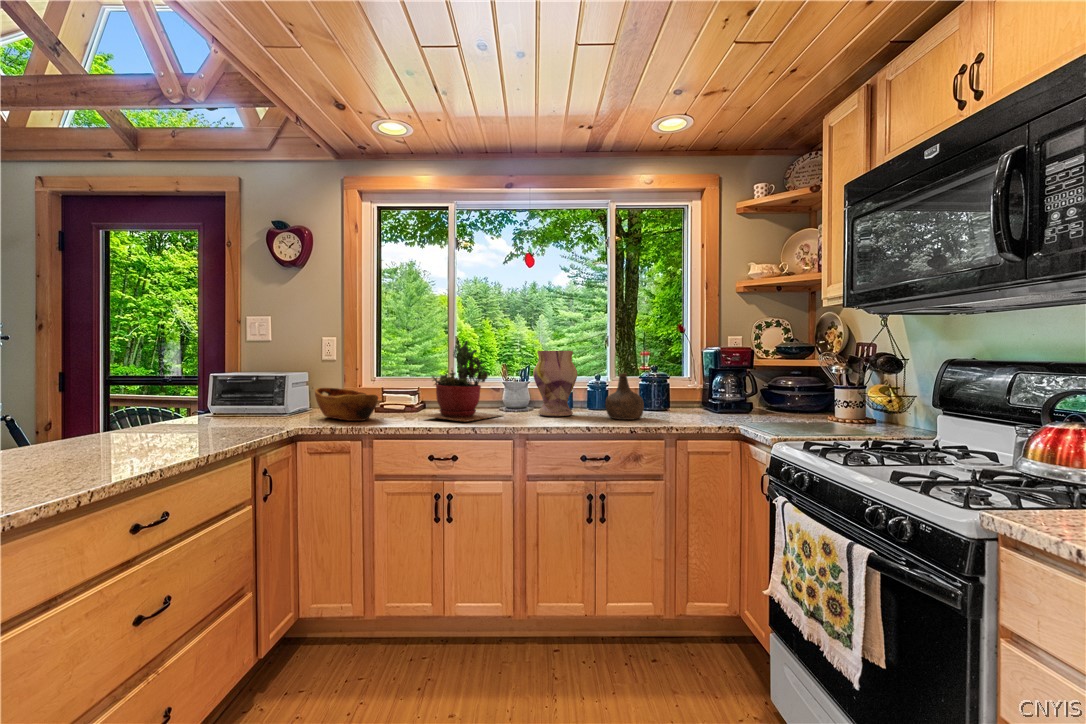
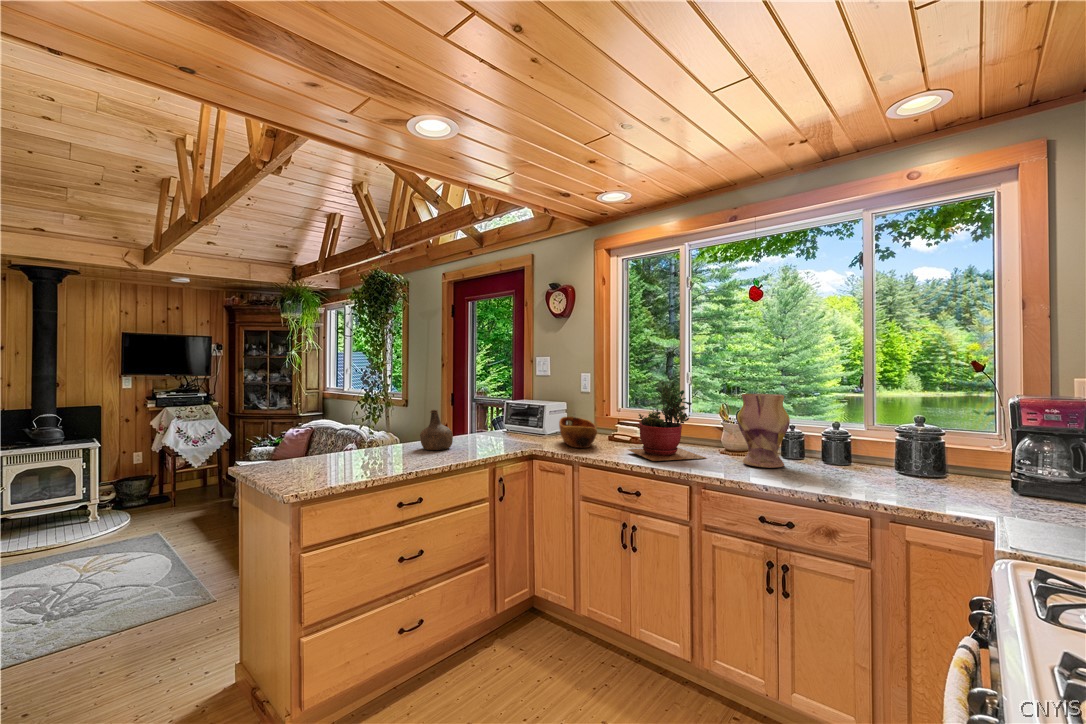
bottle: present [605,373,644,420] -> present [420,410,453,450]

